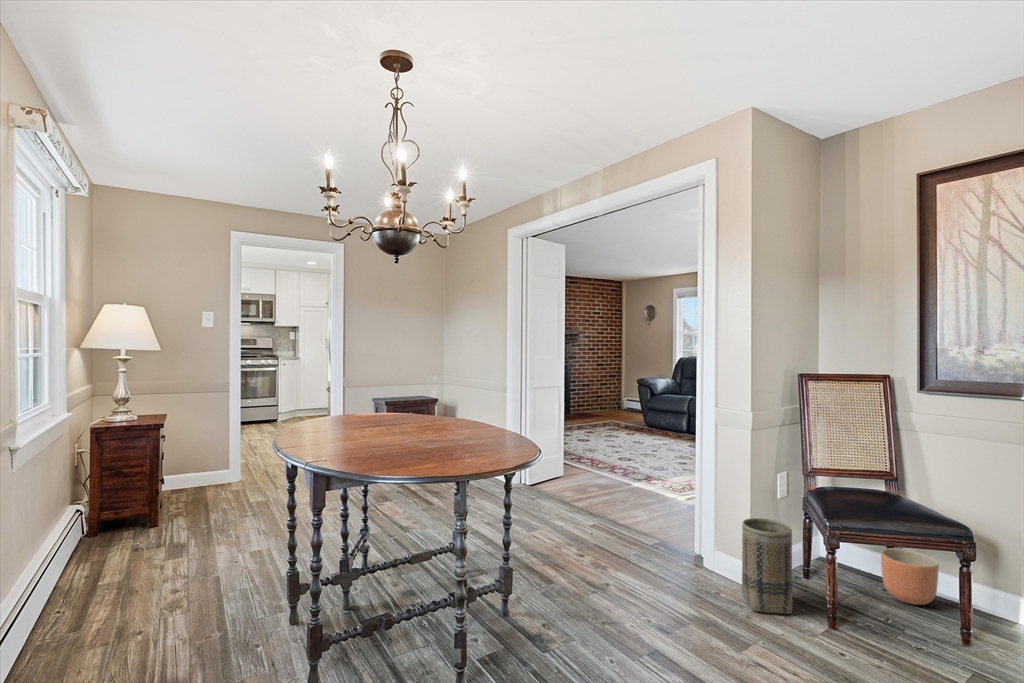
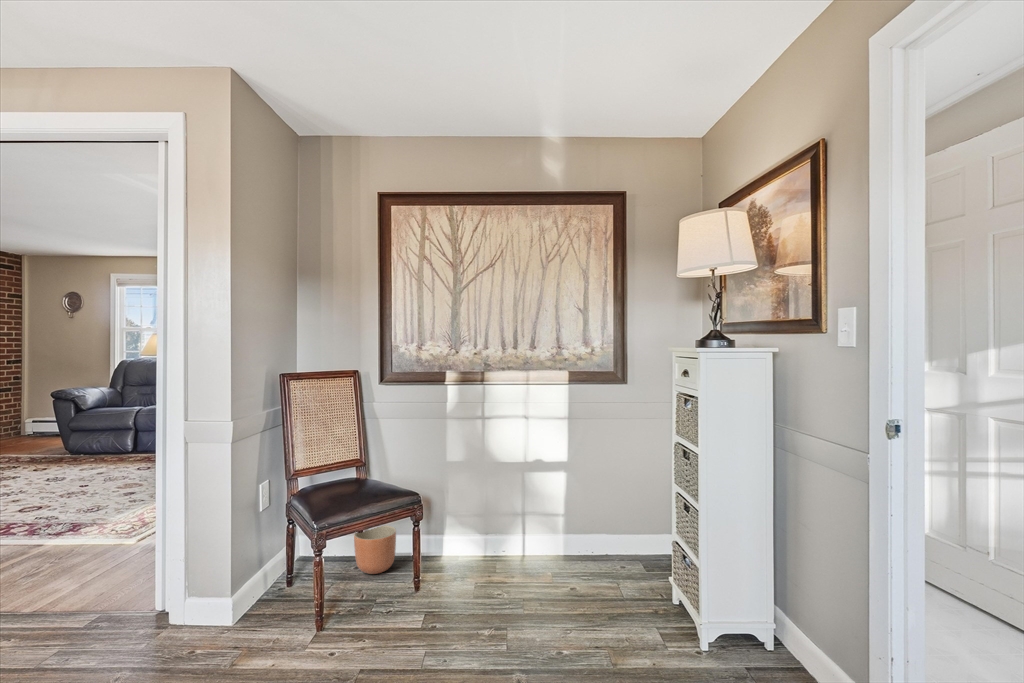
basket: present [742,518,792,614] -> none [223,539,280,652]

